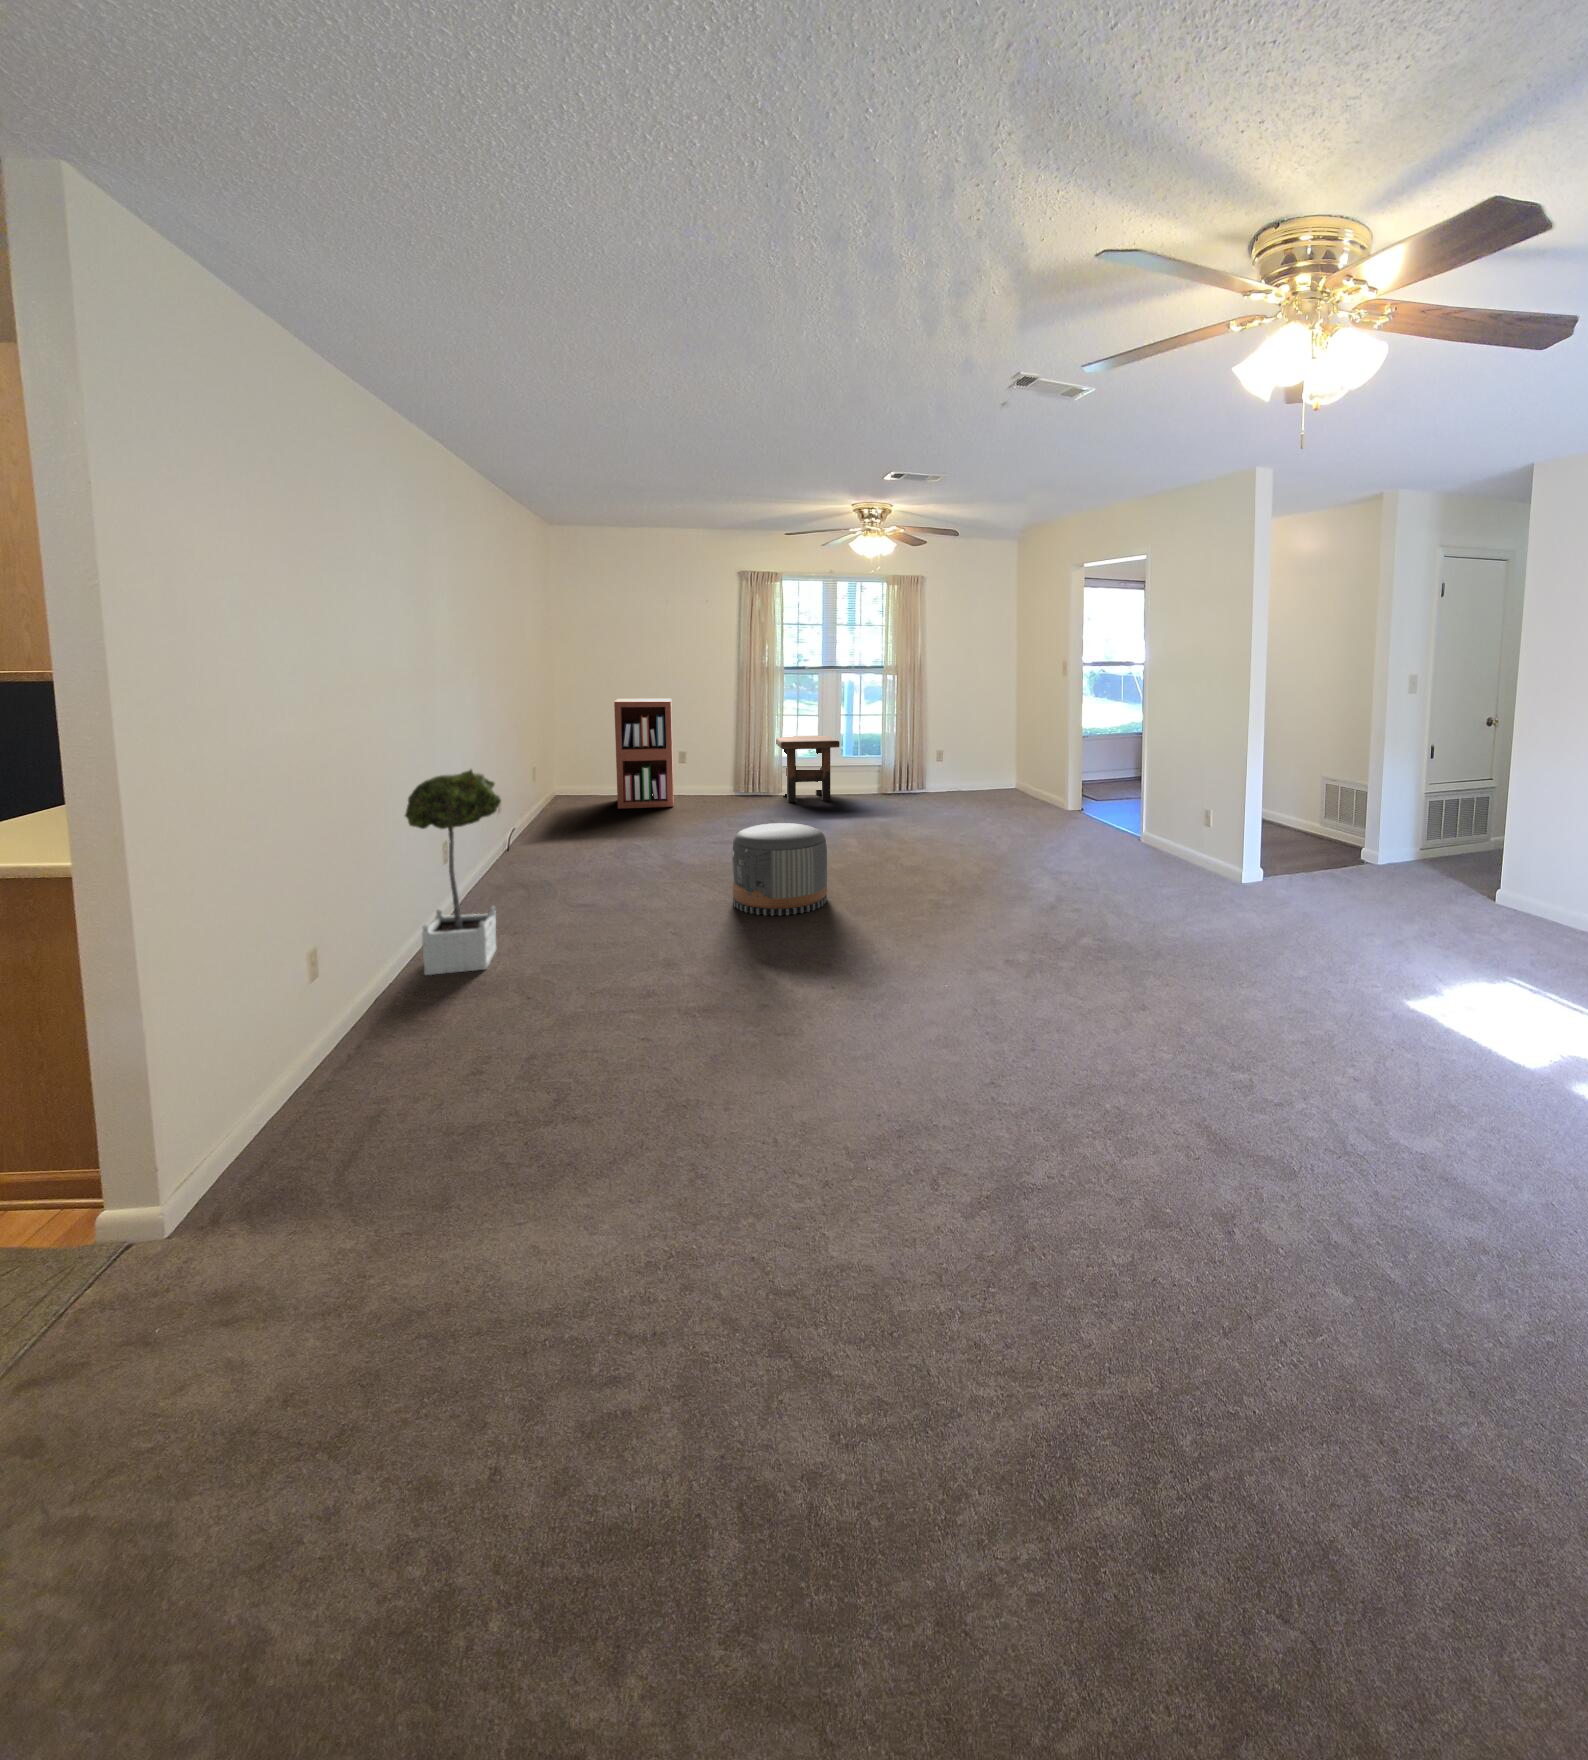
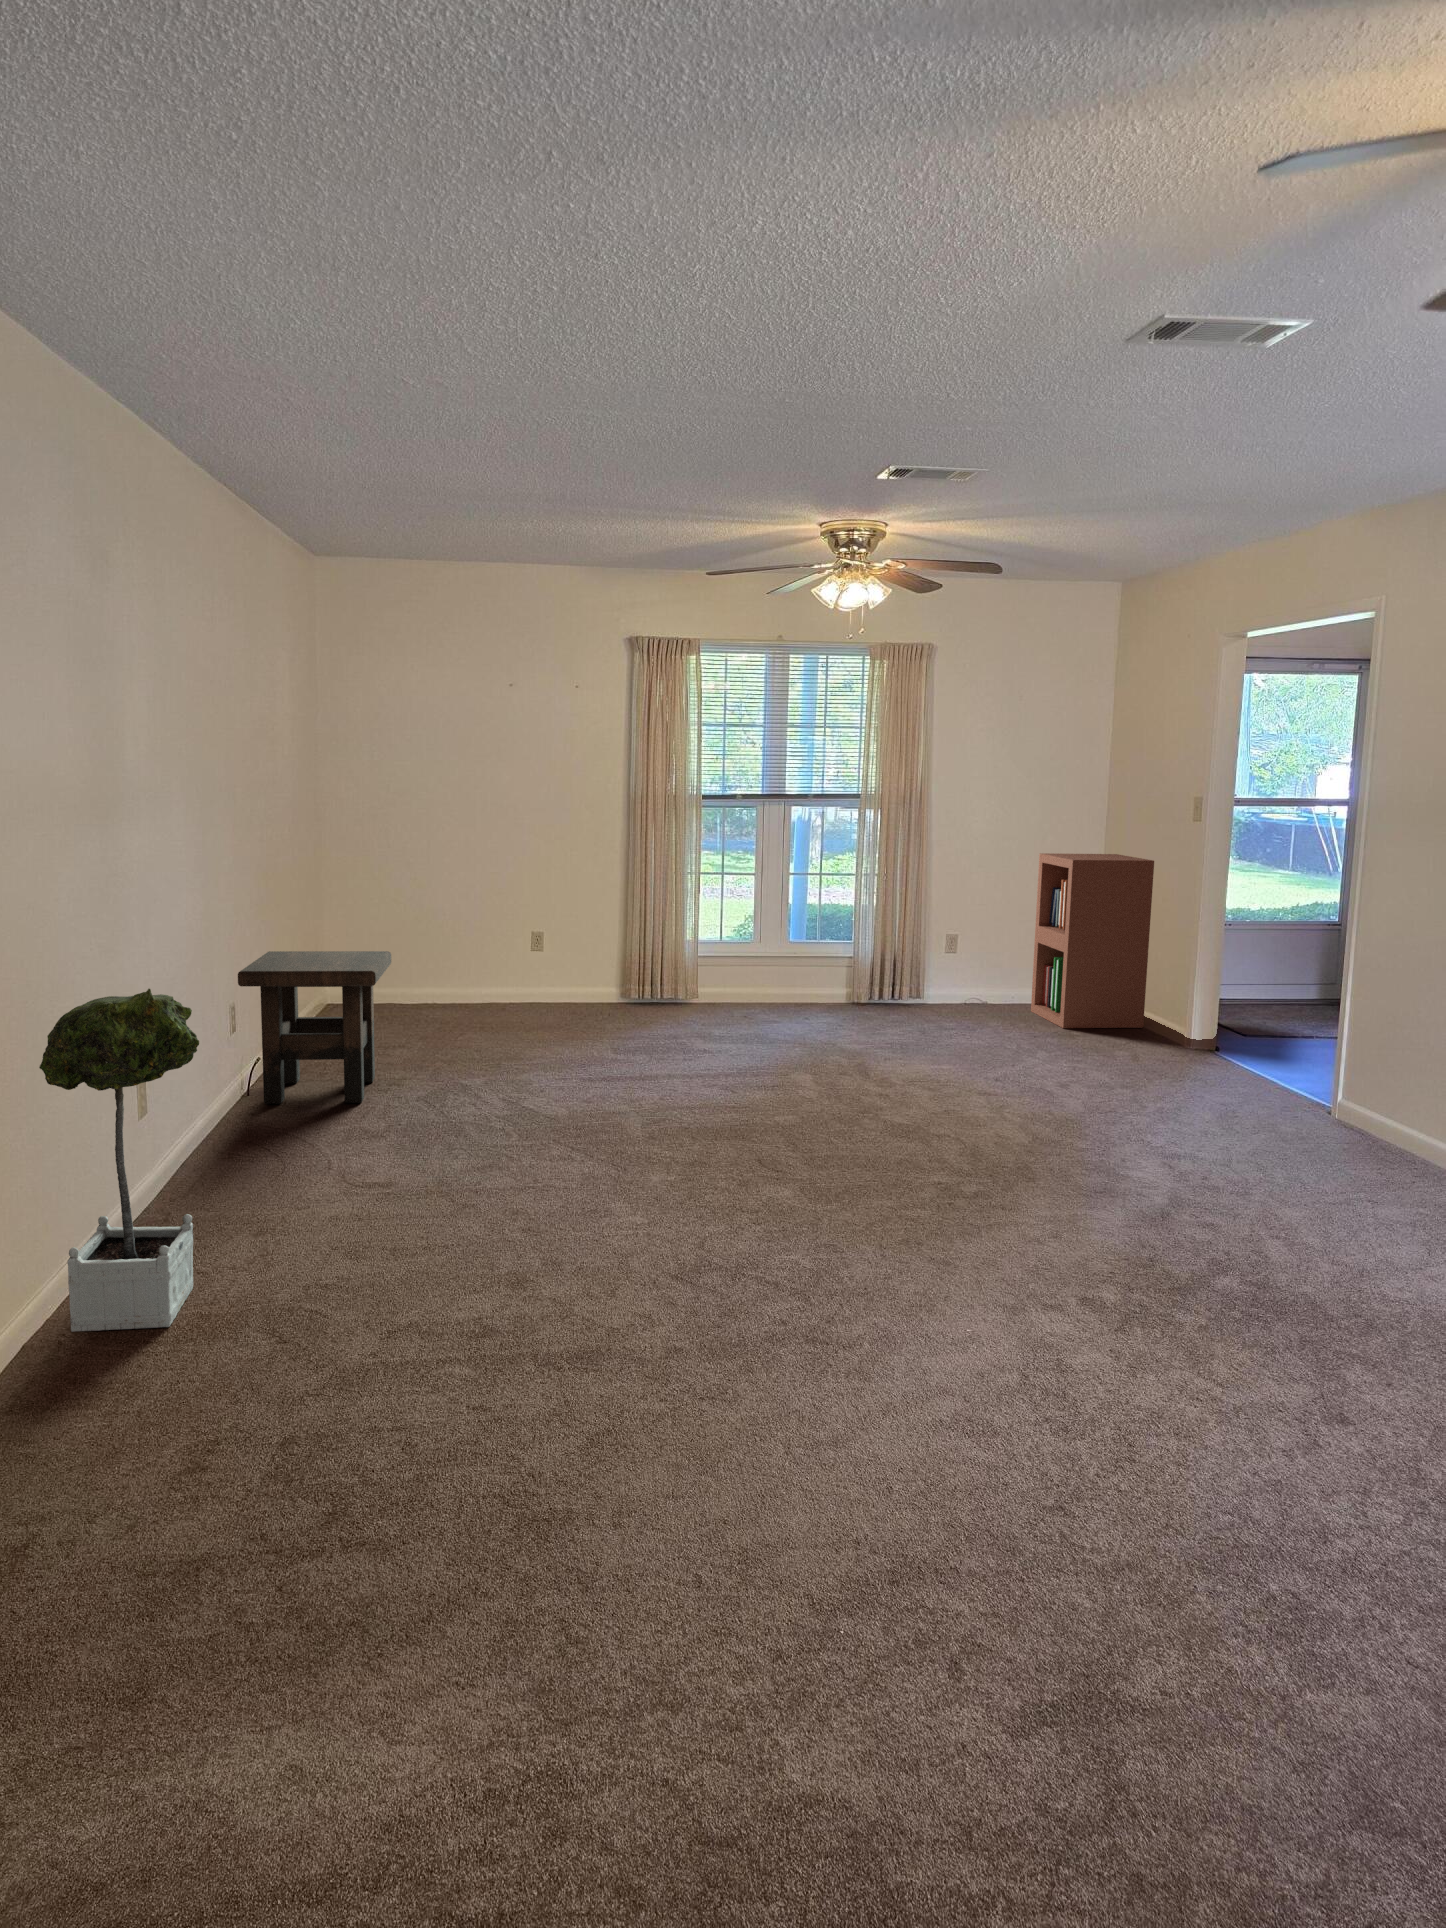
bookshelf: present [614,699,674,809] -> present [1031,853,1154,1028]
side table: present [776,735,840,802] -> present [238,951,391,1104]
pouf: present [732,823,827,916] -> none [591,1079,755,1247]

